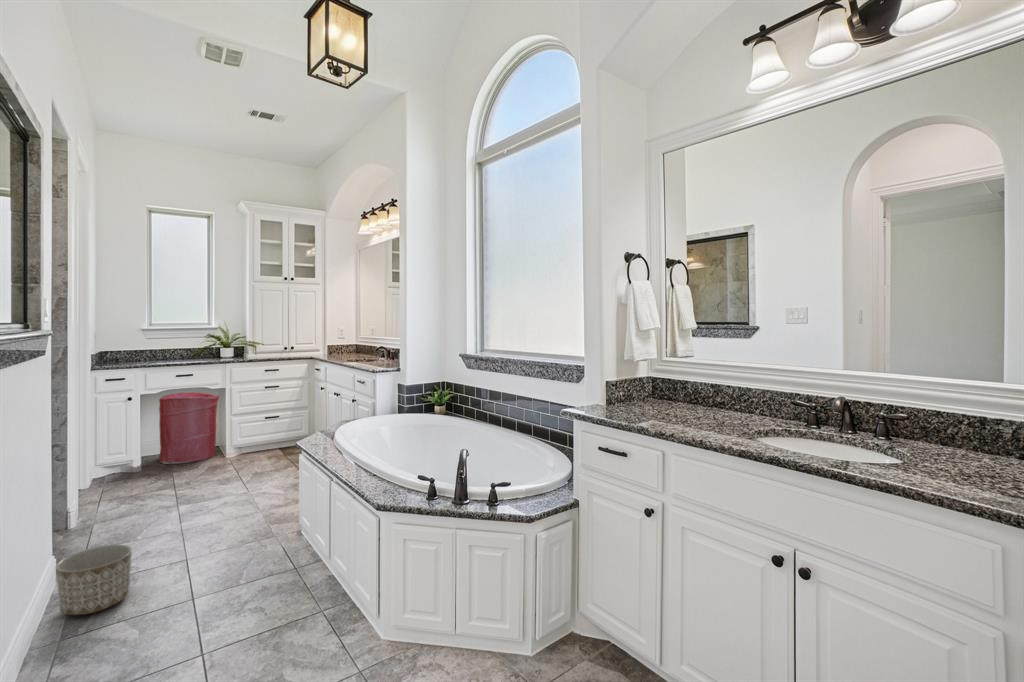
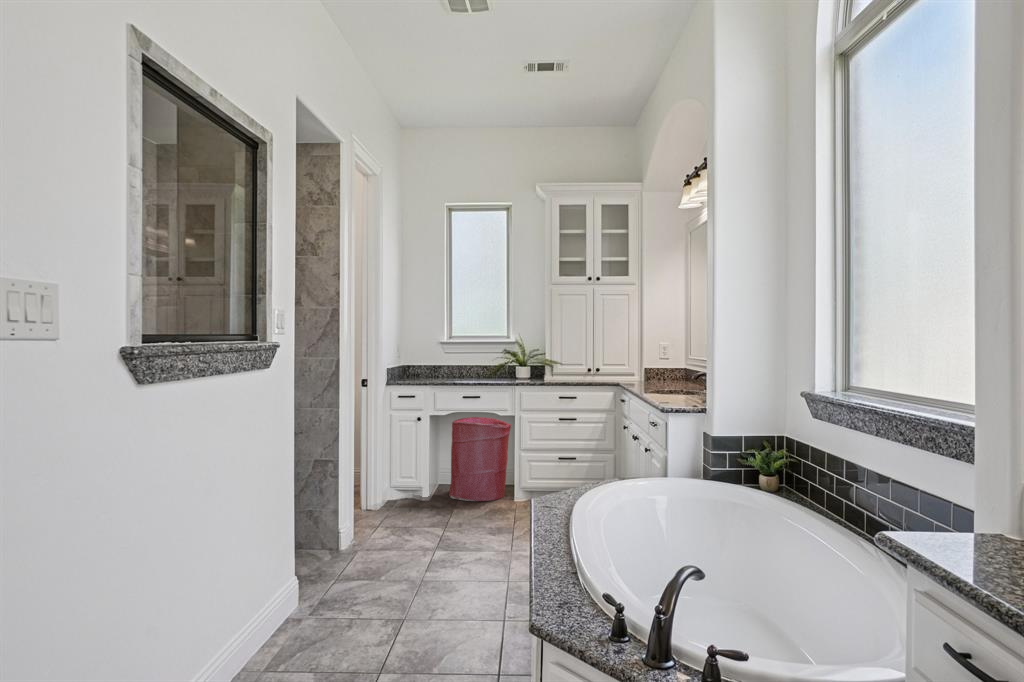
planter: present [56,545,132,615] -> none [276,582,344,656]

